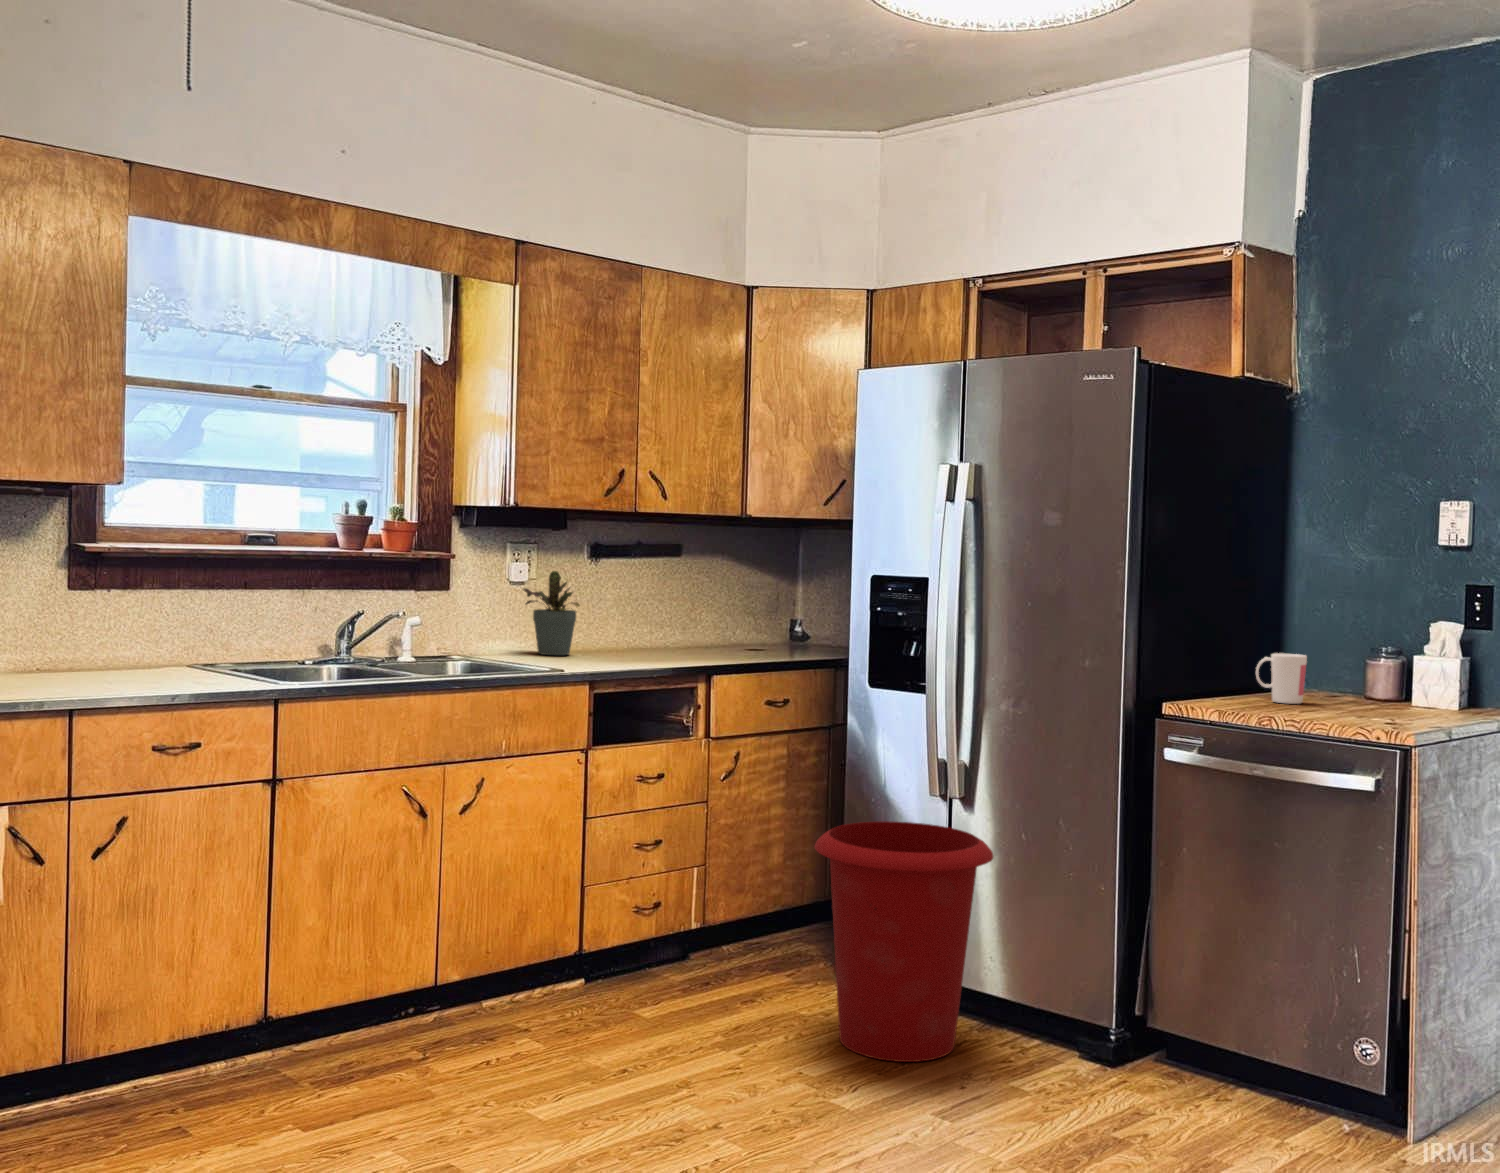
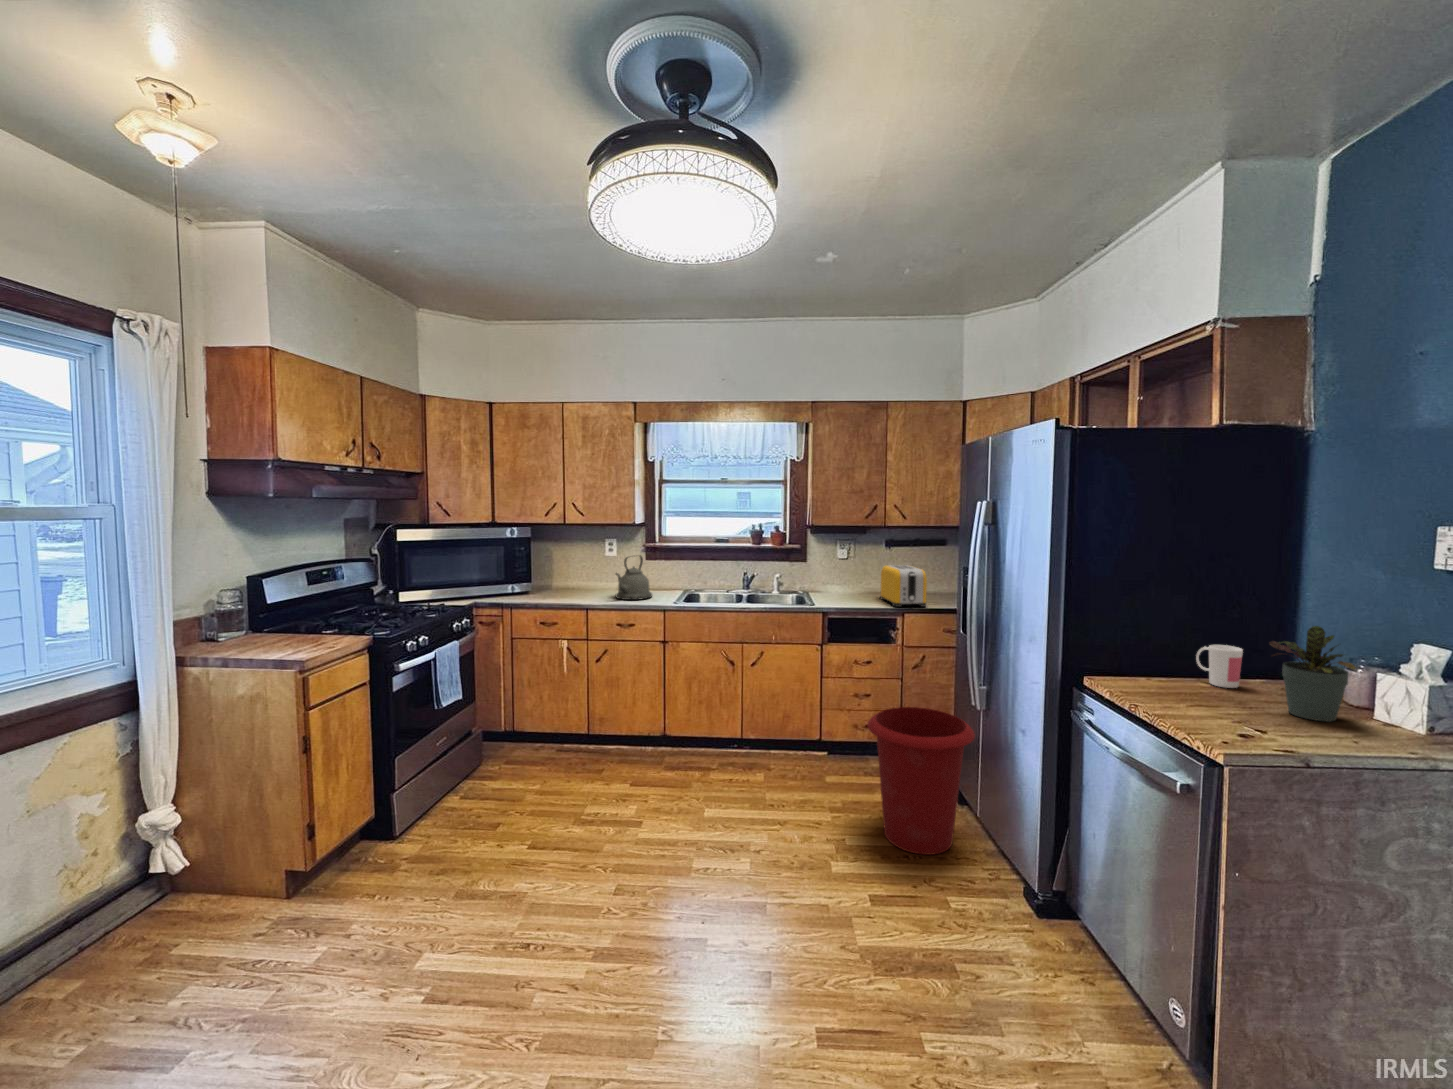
kettle: none [73,566,181,683] -> present [616,556,652,600]
potted plant: present [523,571,580,655] -> present [1269,626,1355,722]
toaster: none [614,590,724,666] -> present [880,565,927,607]

